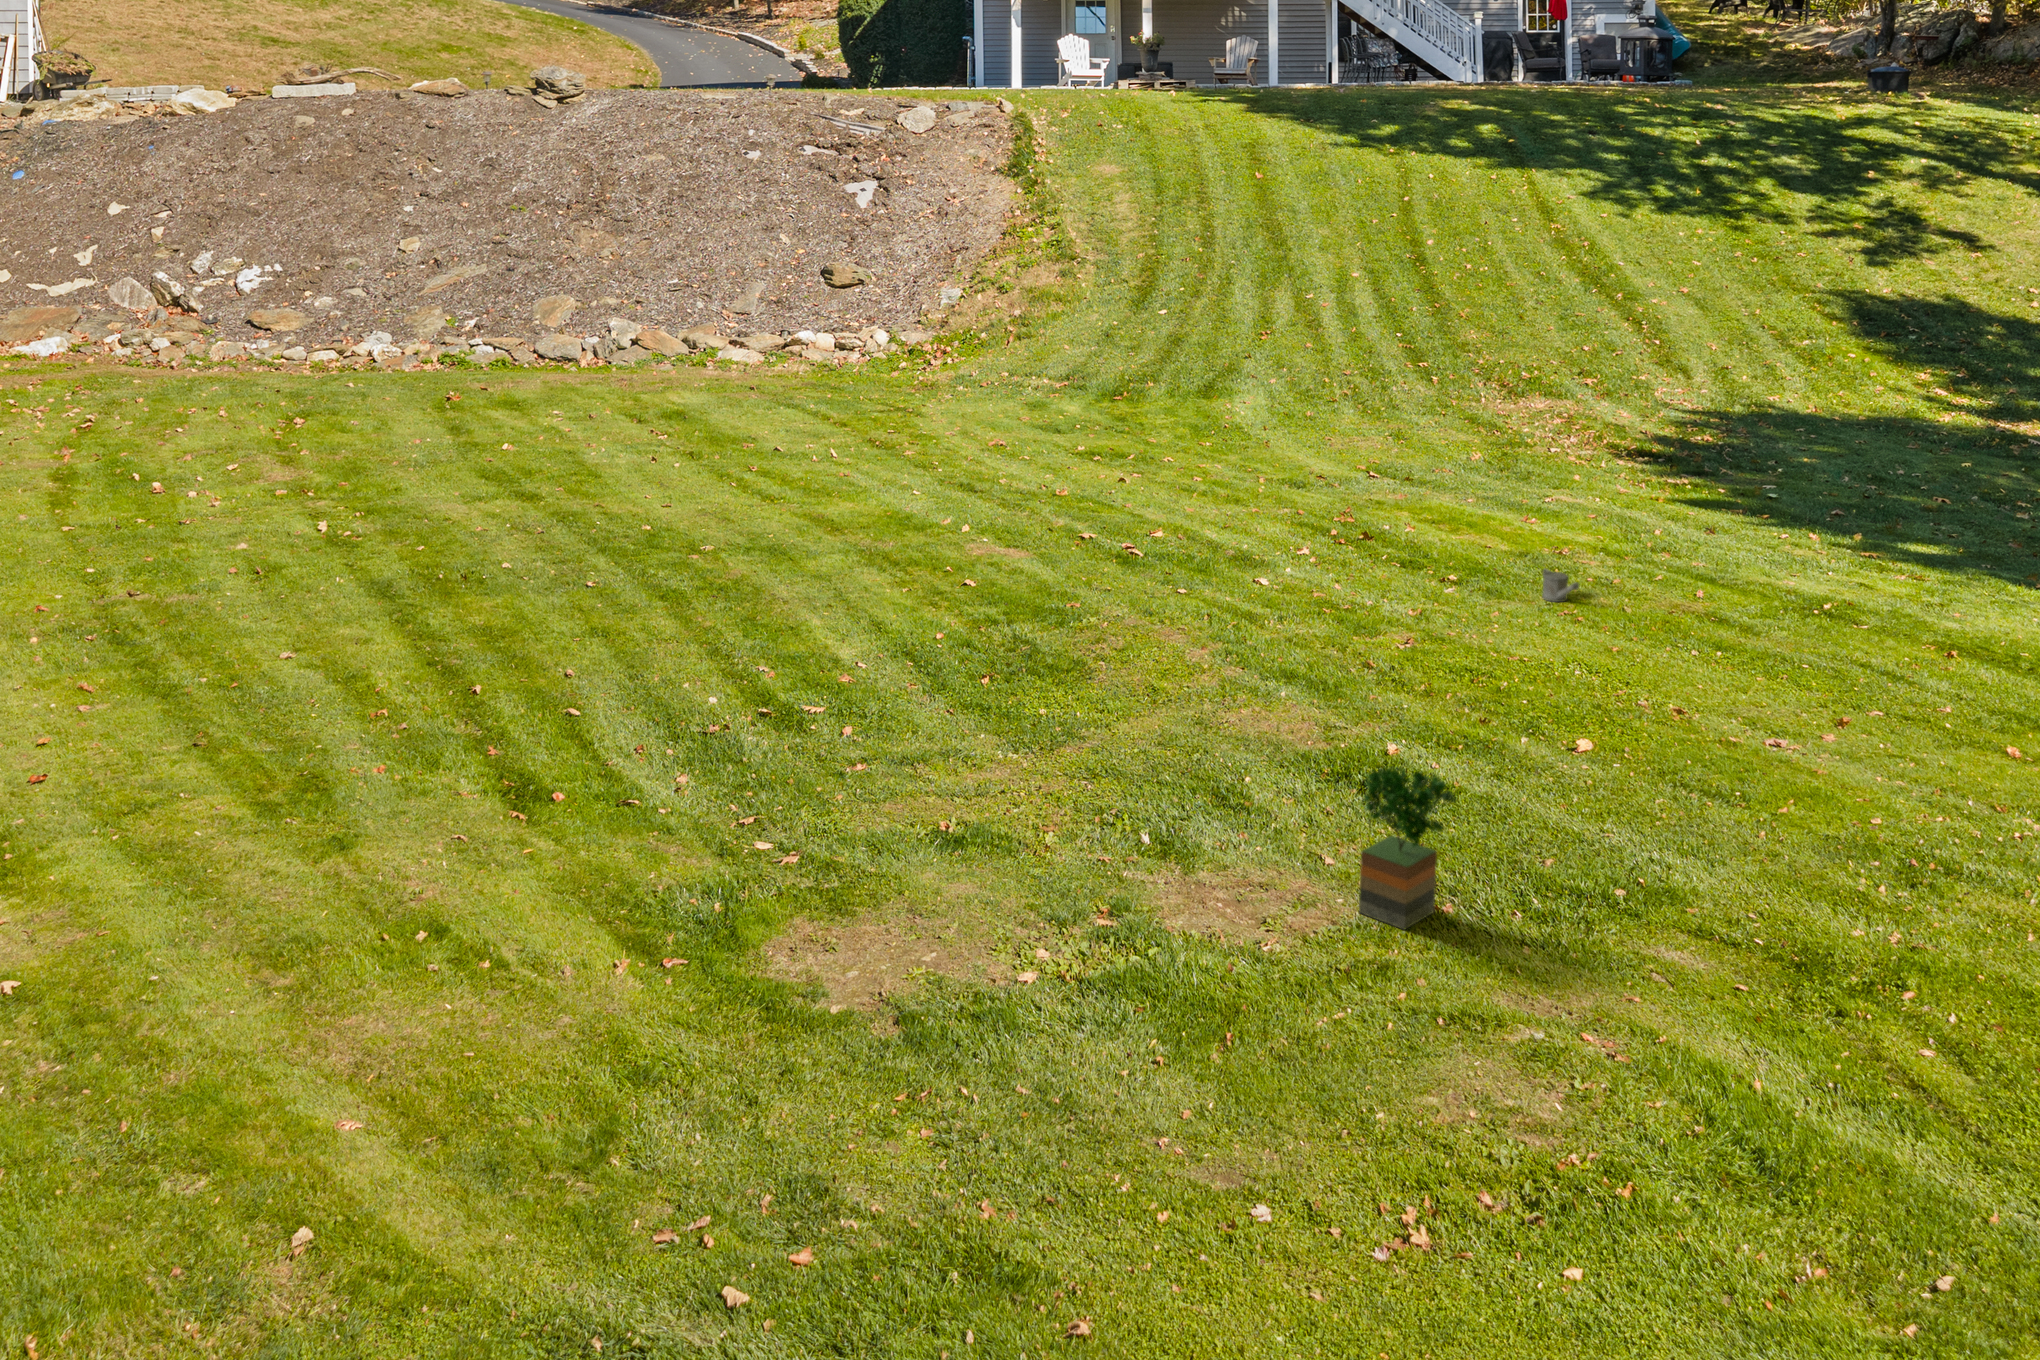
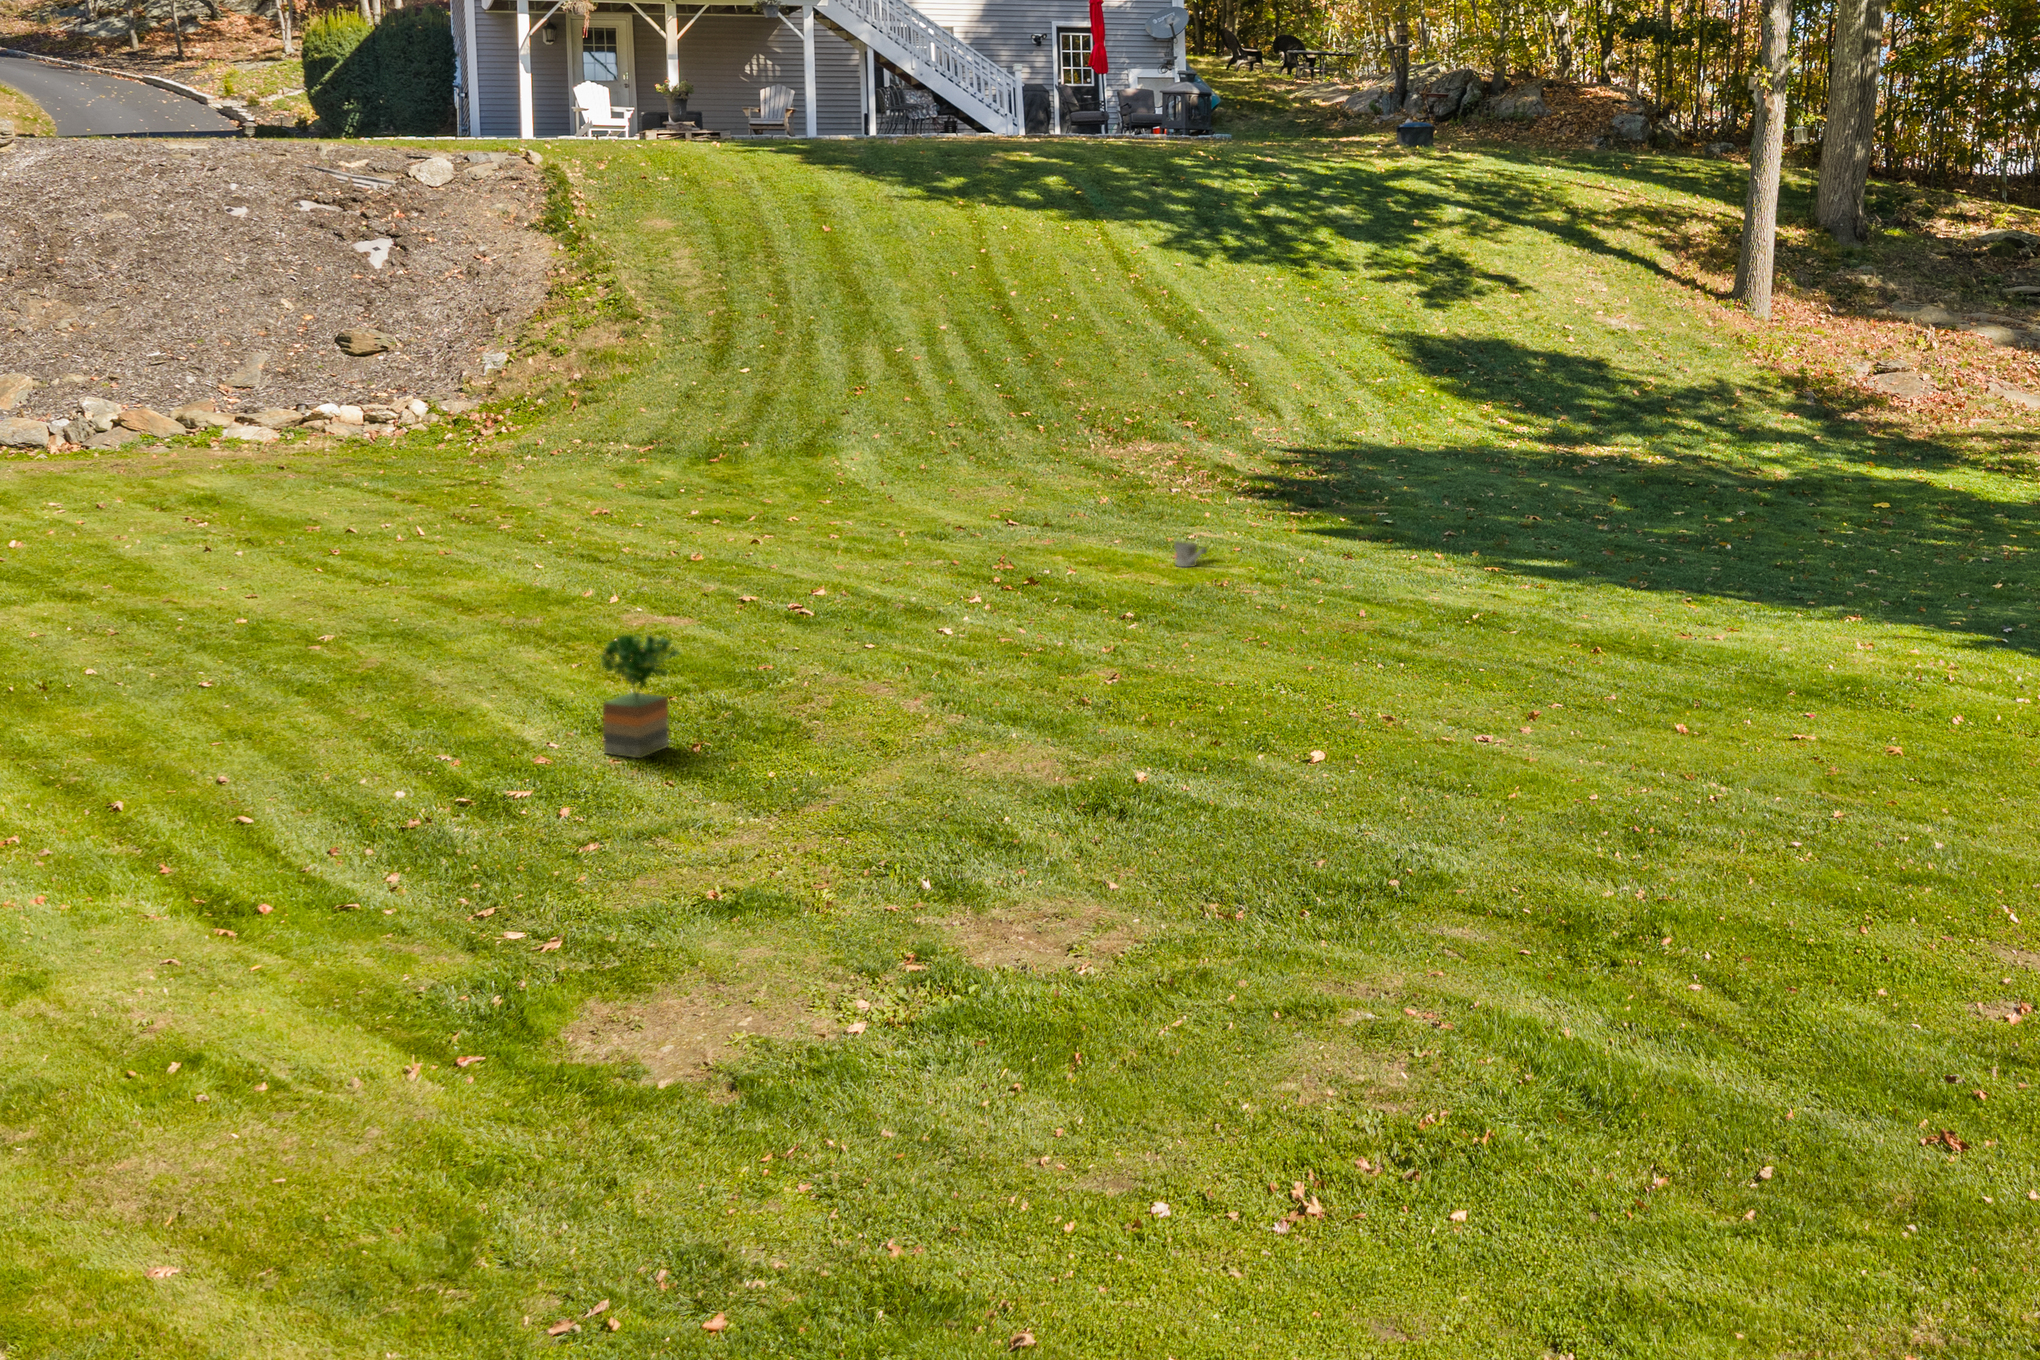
potted tree: present [1359,766,1457,929] -> present [600,635,680,758]

